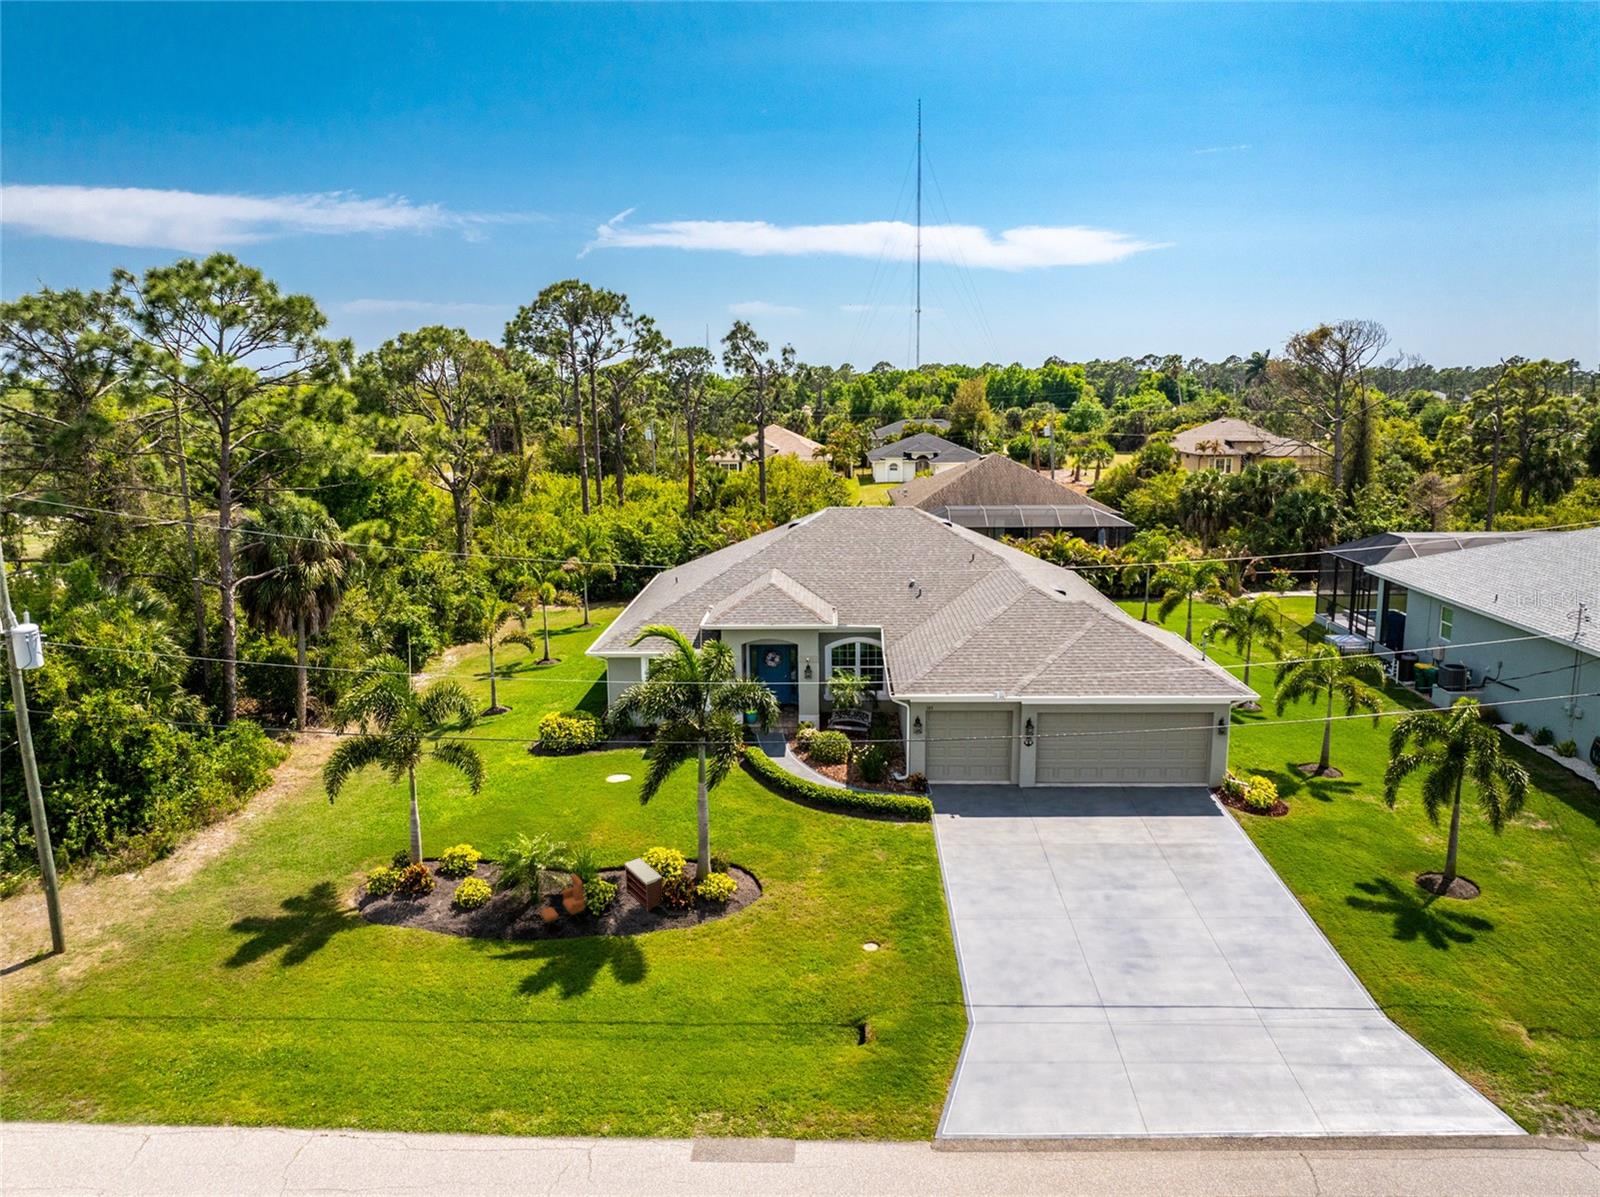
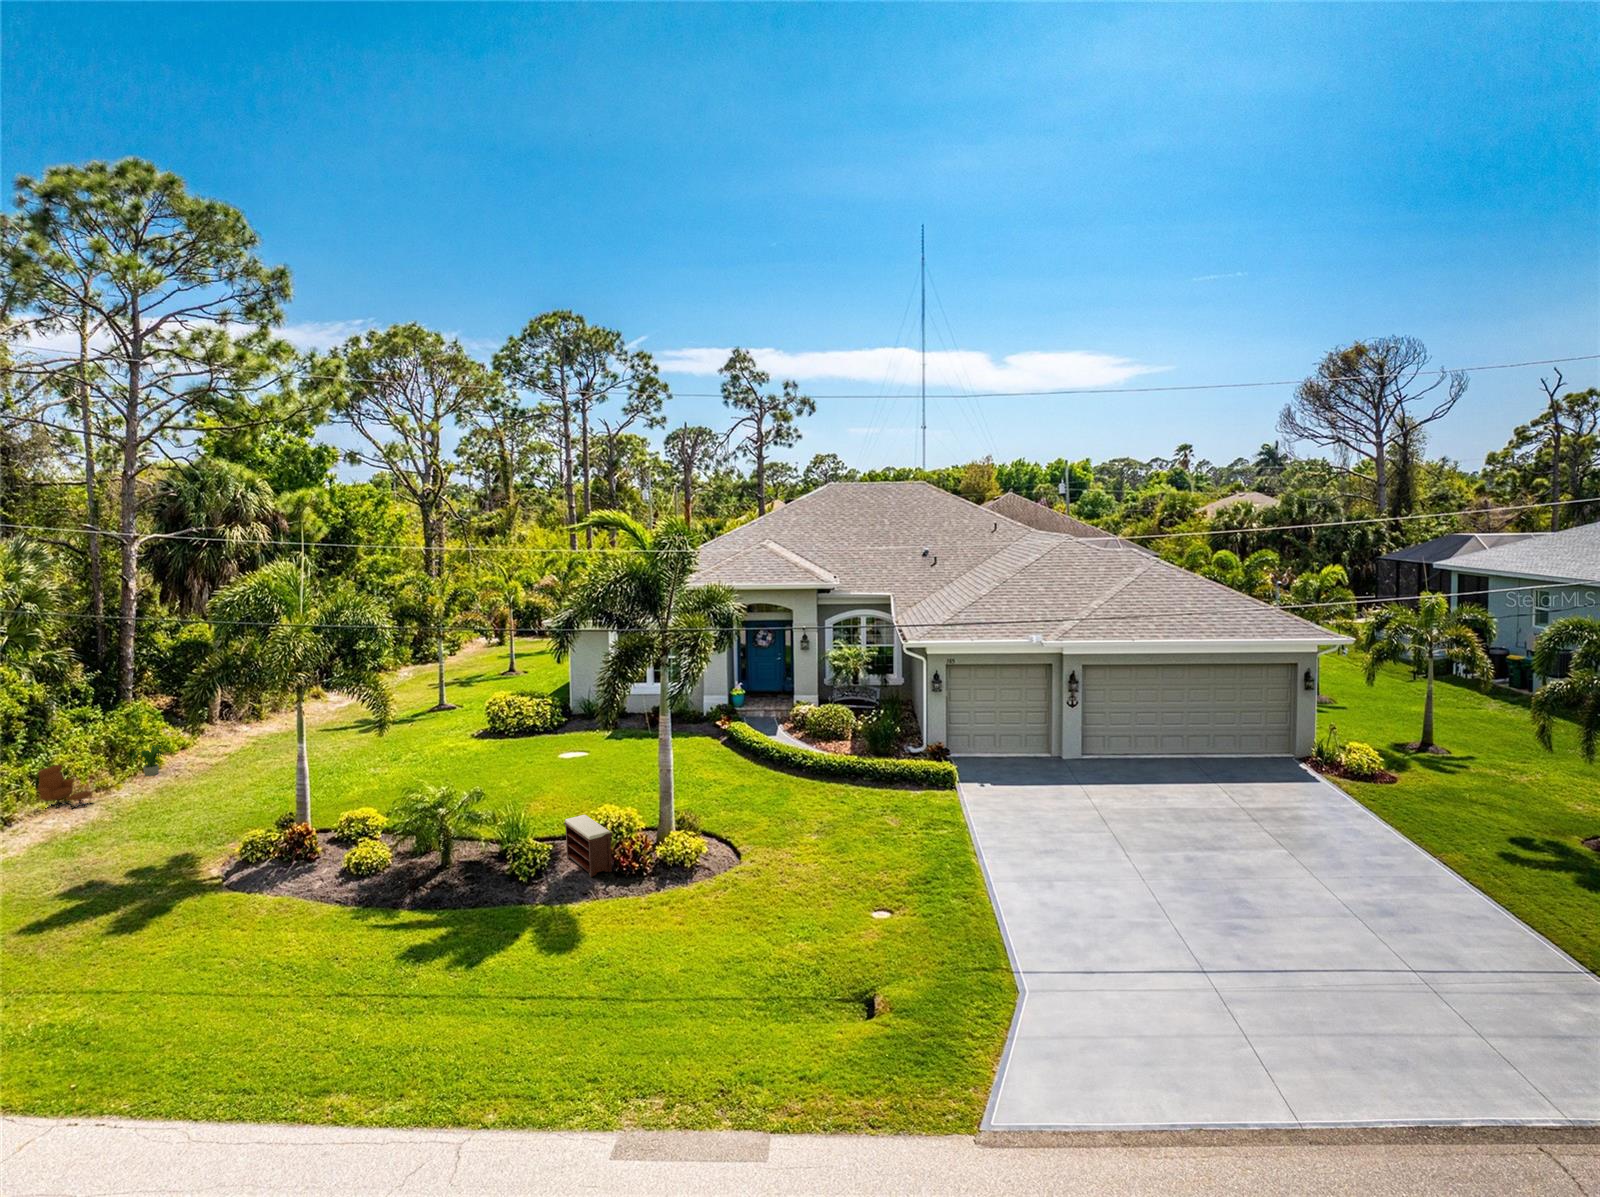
potted plant: none [250,769,280,796] -> present [132,745,166,776]
lounge chair: present [541,874,584,927] -> present [37,765,92,809]

